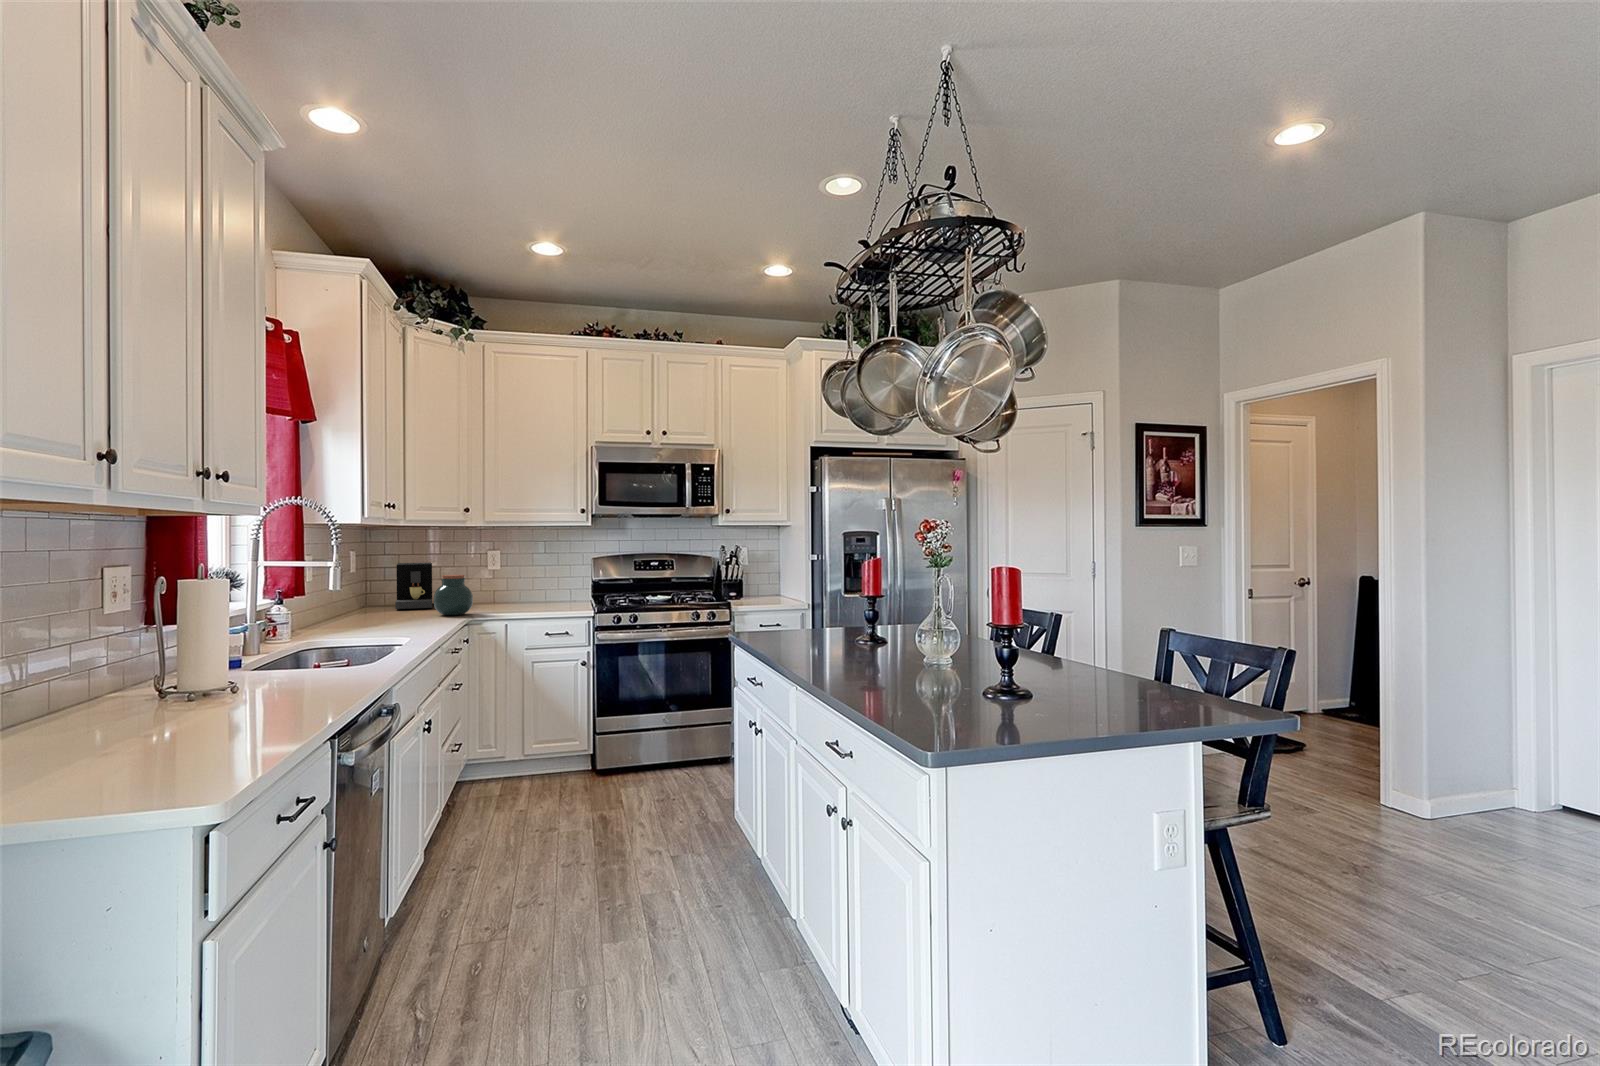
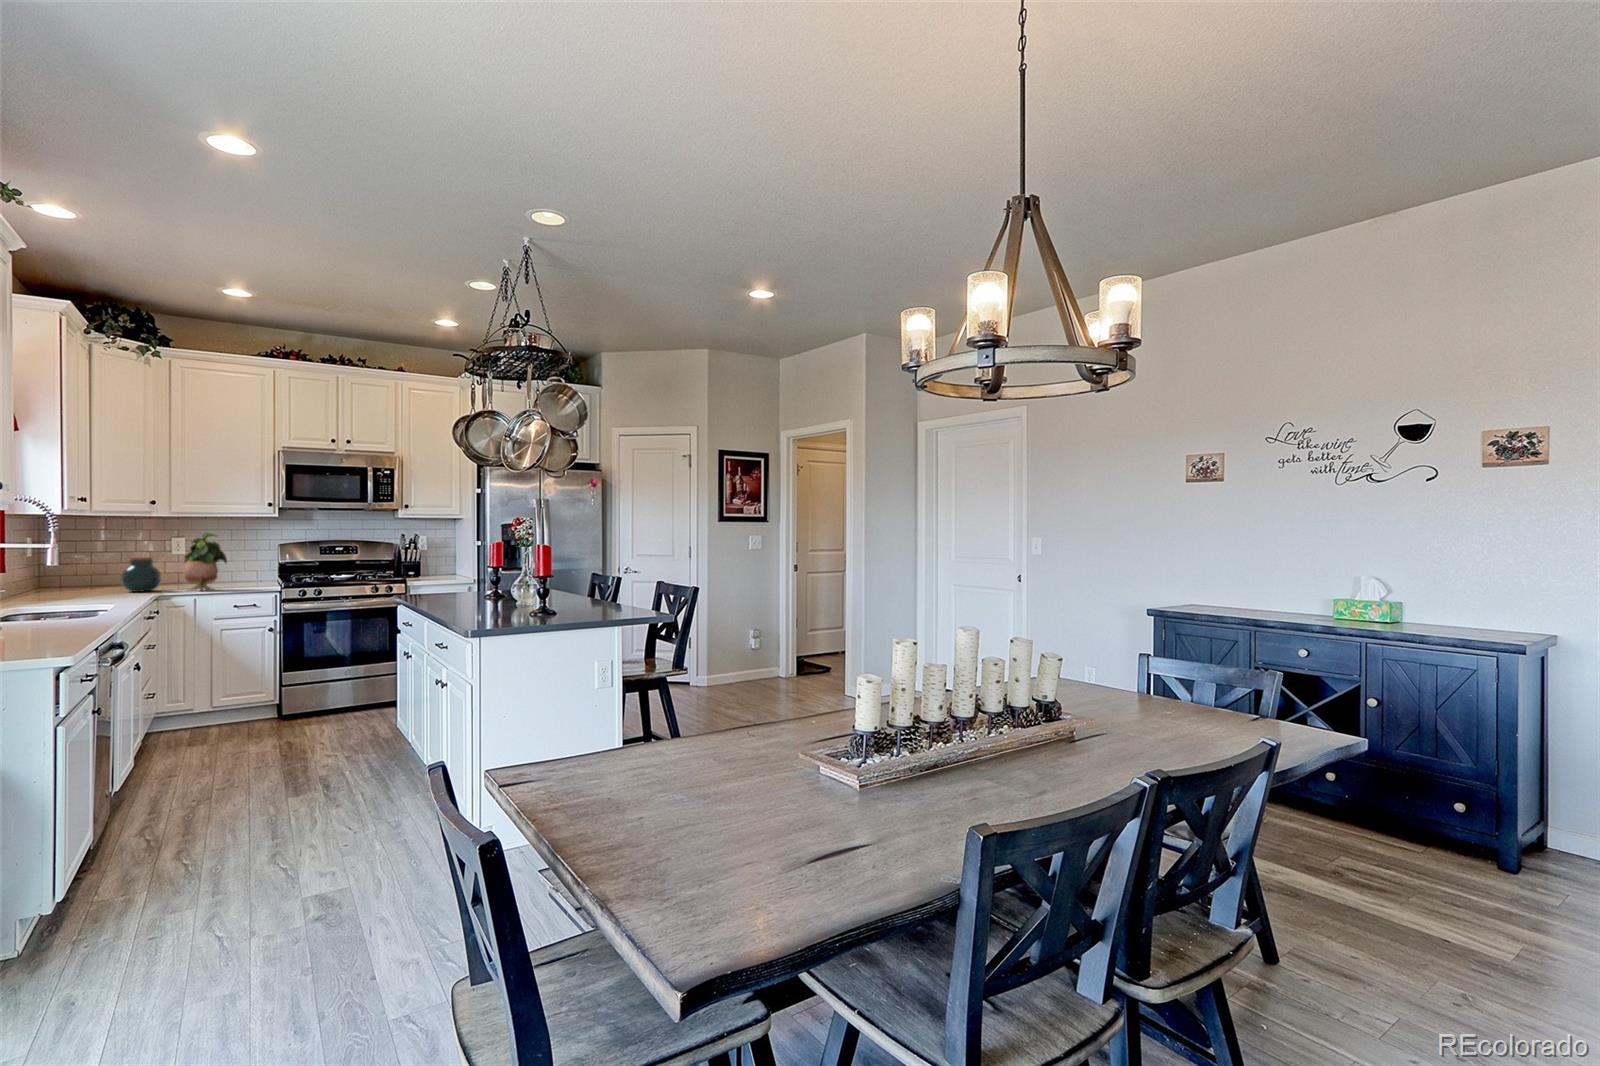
potted plant: none [494,546,538,616] -> present [184,533,227,591]
coffee maker: present [395,562,432,609] -> none [74,548,116,589]

